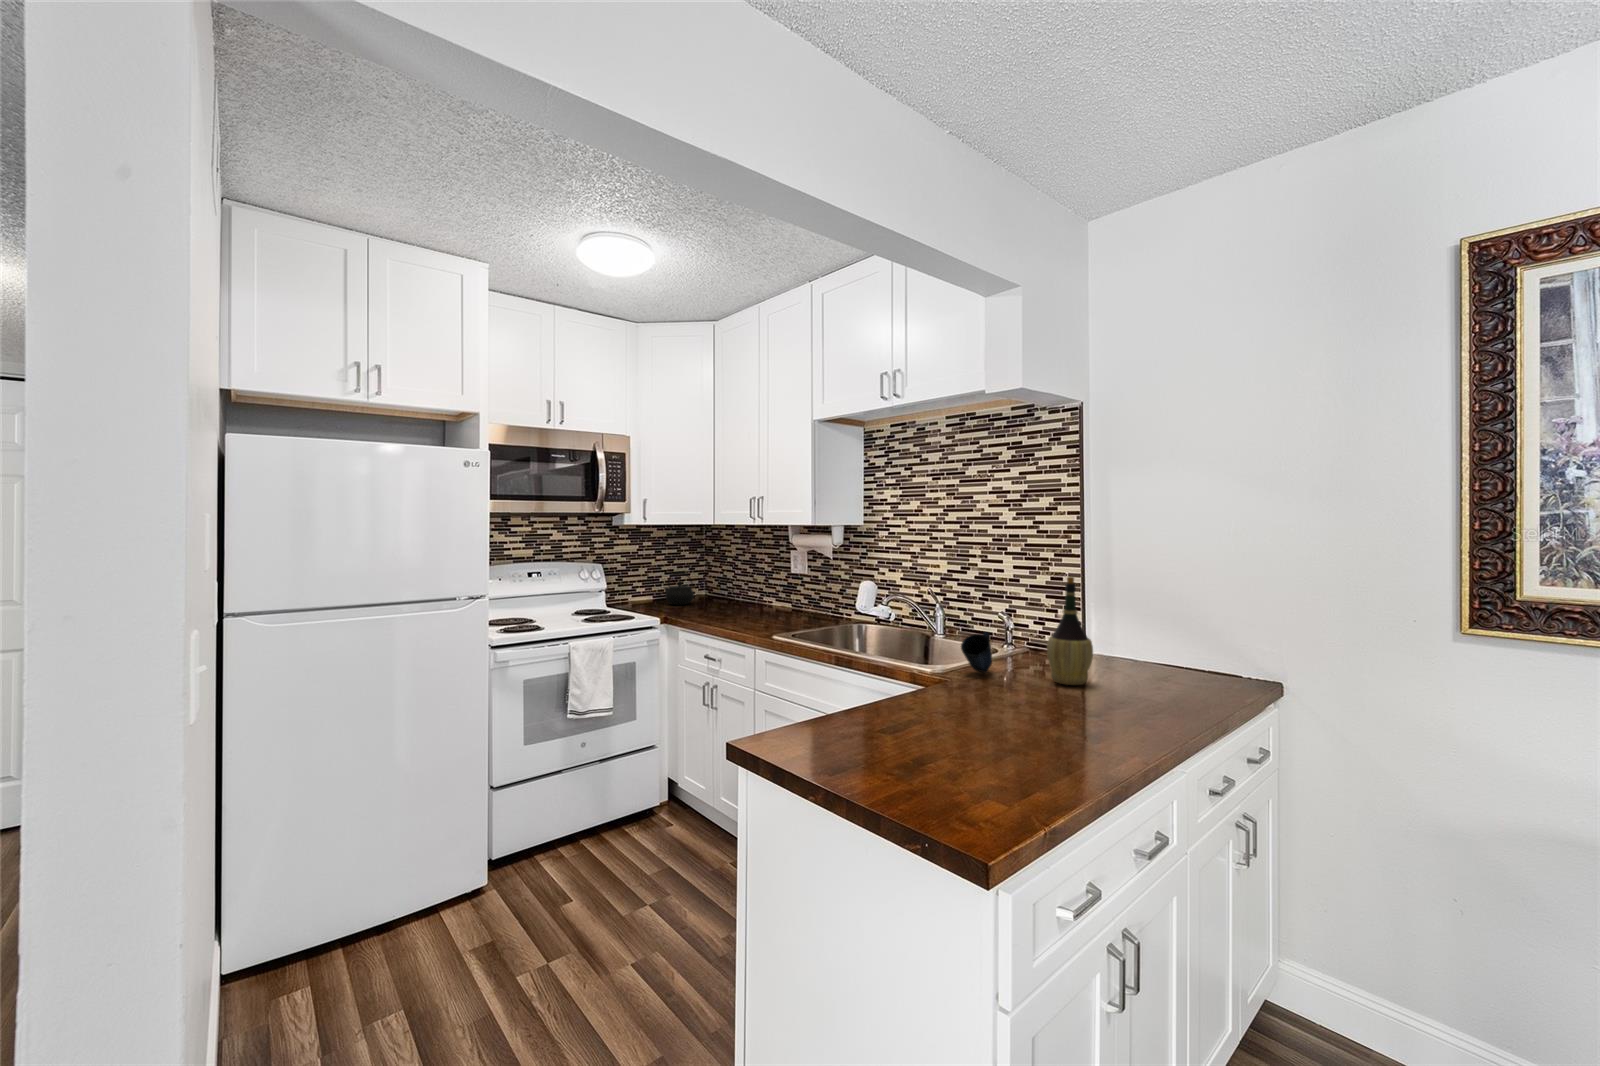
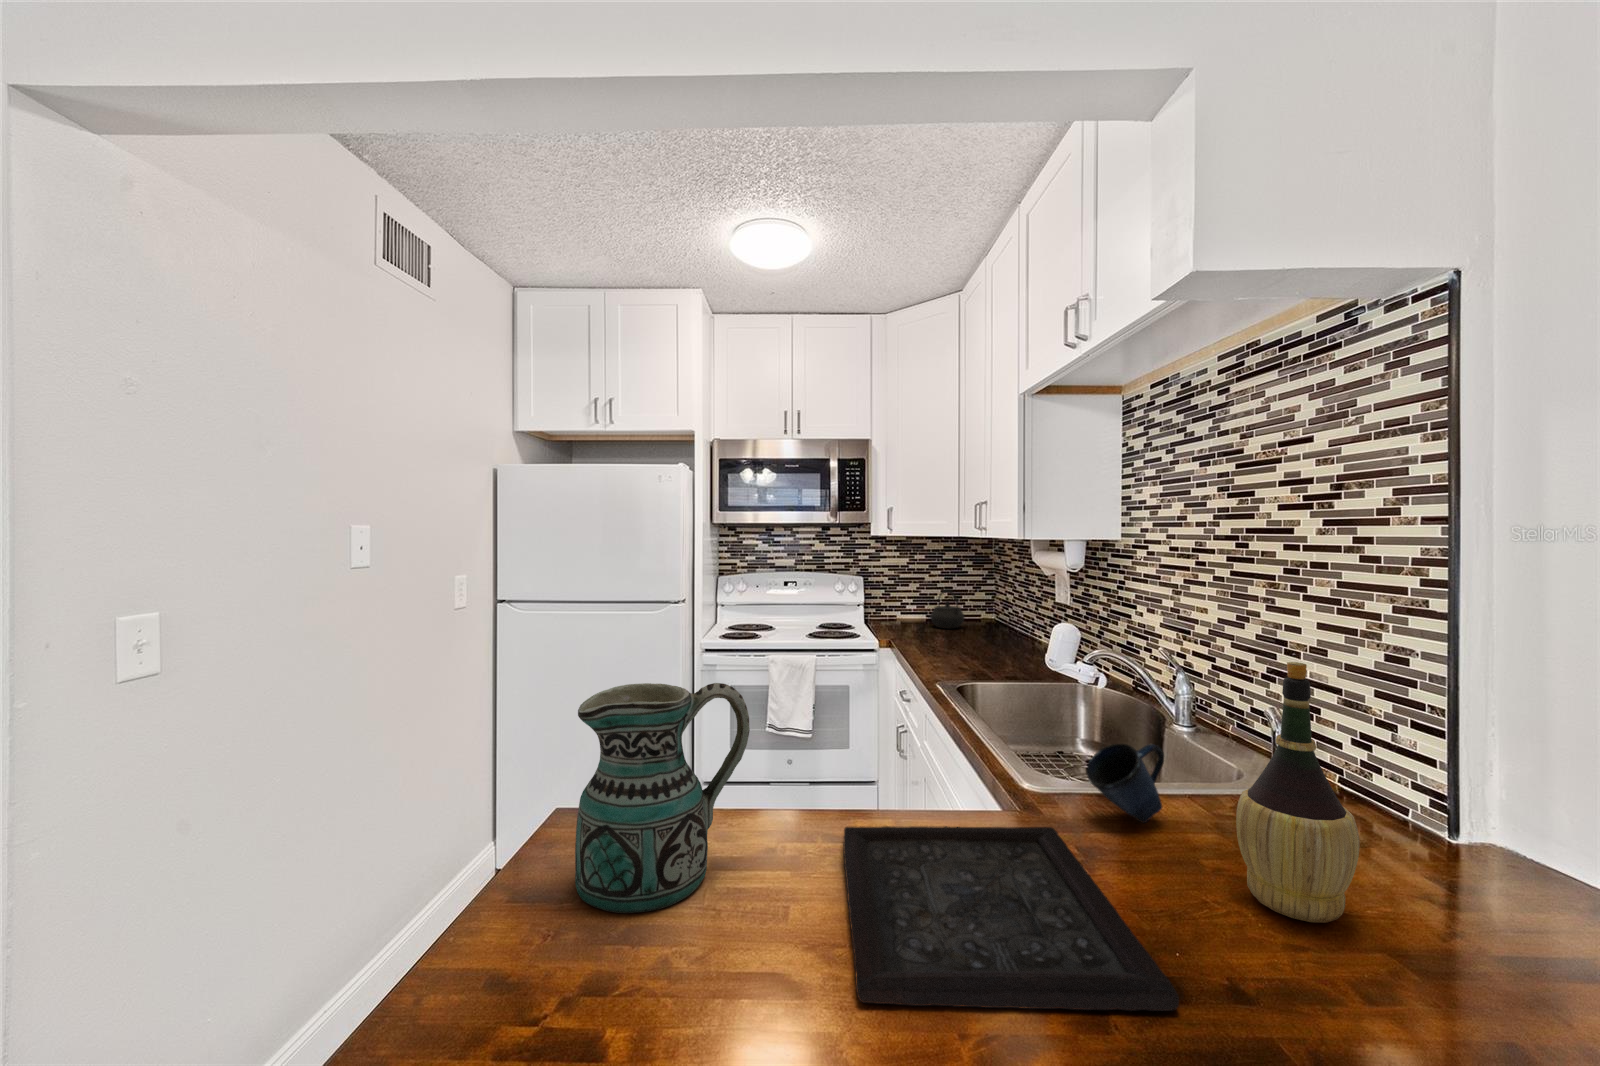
ceramic pitcher: none [800,617,881,755] -> present [575,683,750,913]
tray: none [892,678,1088,739] -> present [843,826,1179,1011]

